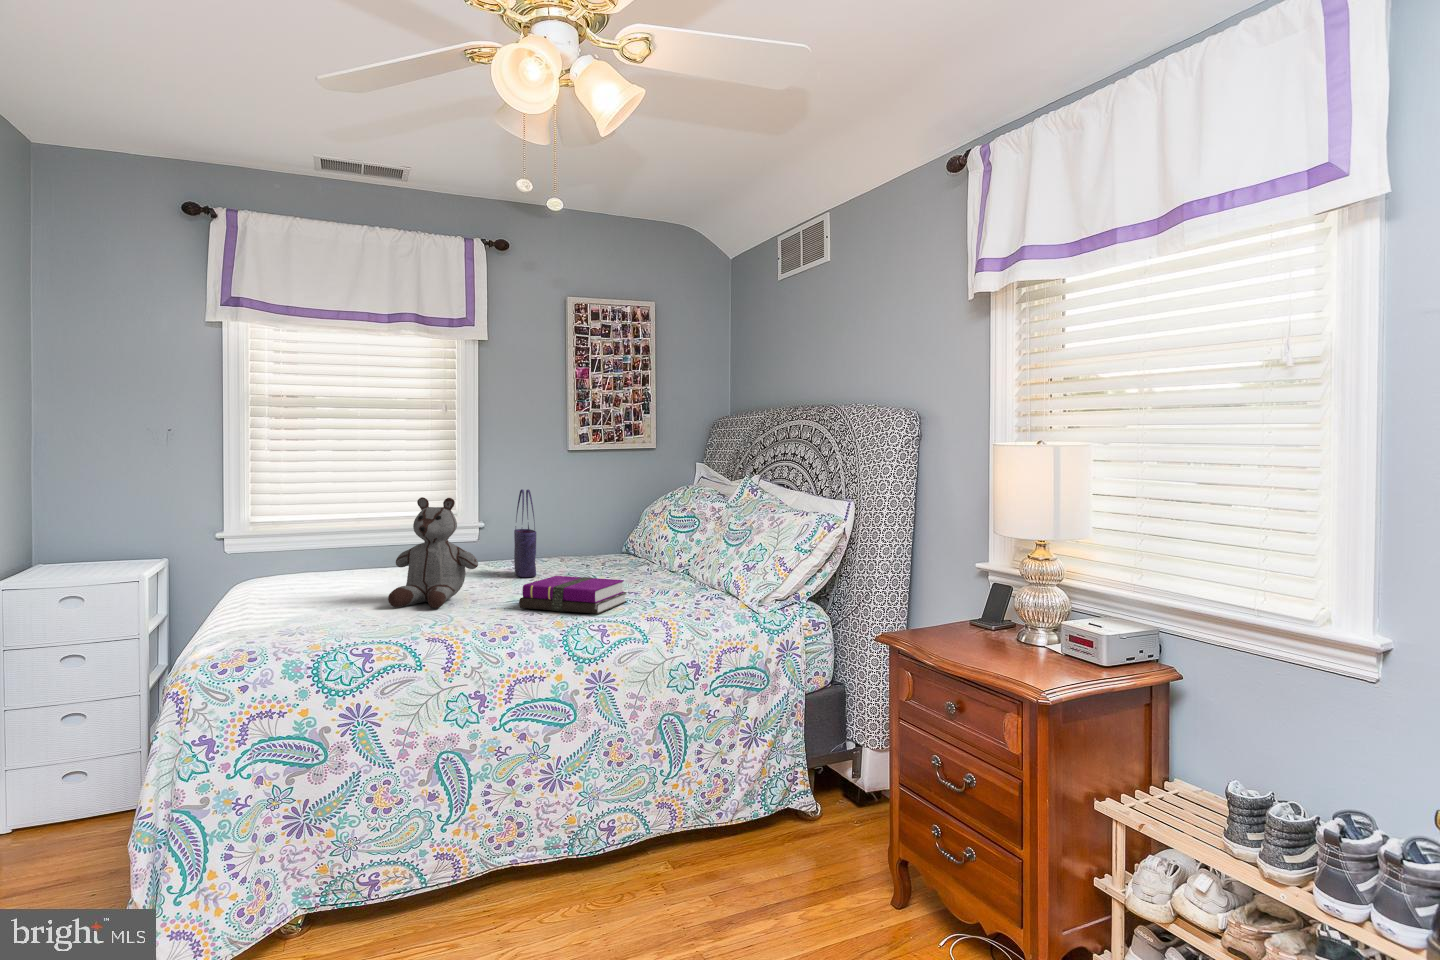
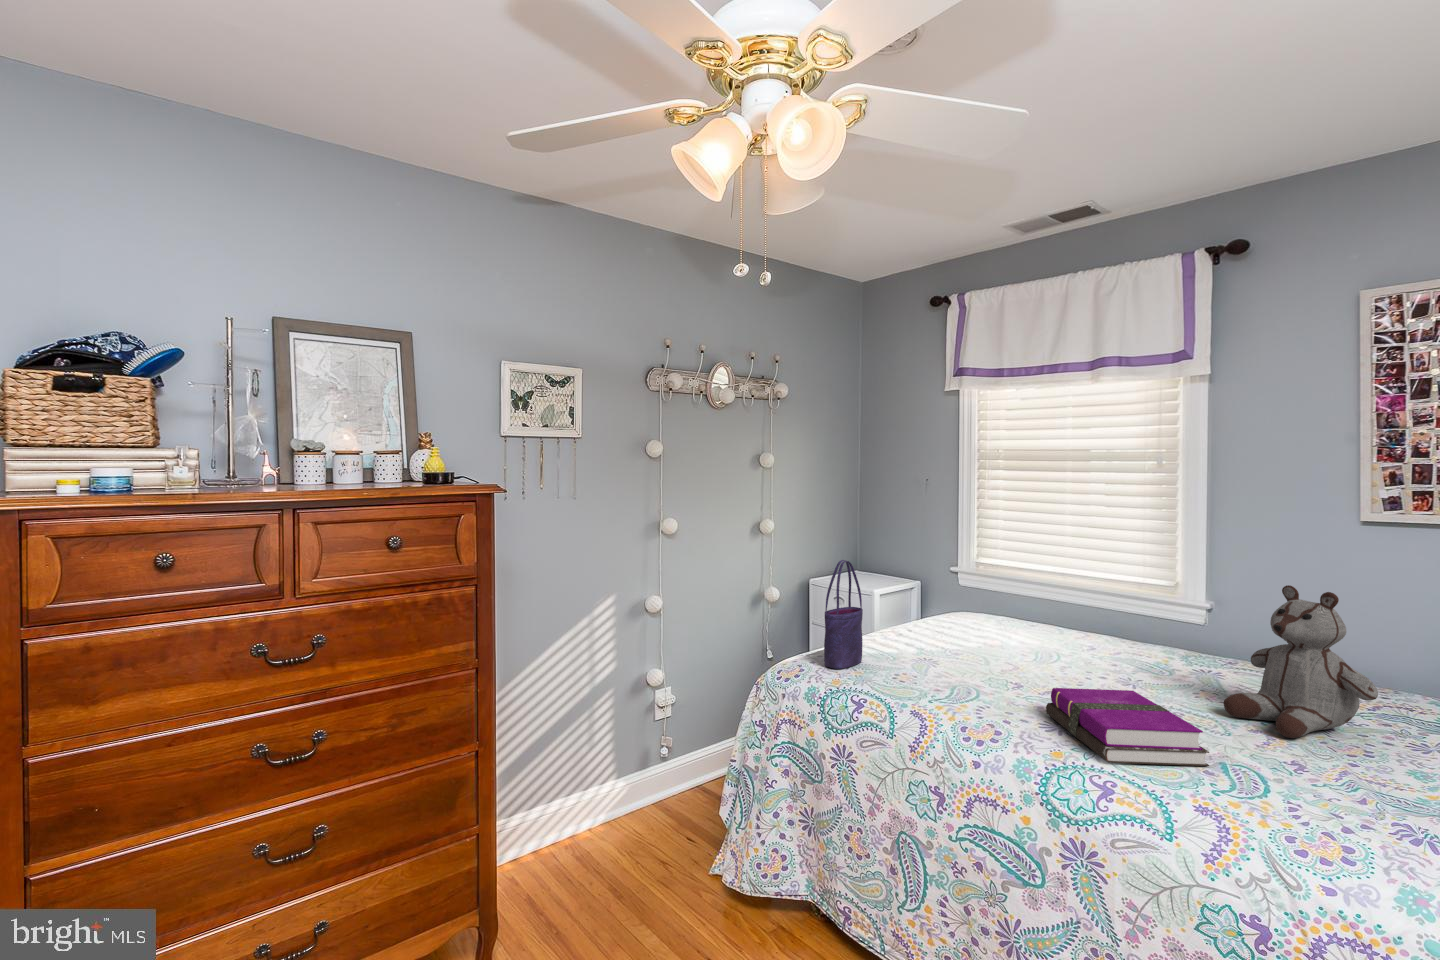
tote bag: present [514,489,536,577] -> present [824,560,863,669]
stuffed bear: present [388,497,478,608] -> present [1224,585,1378,738]

